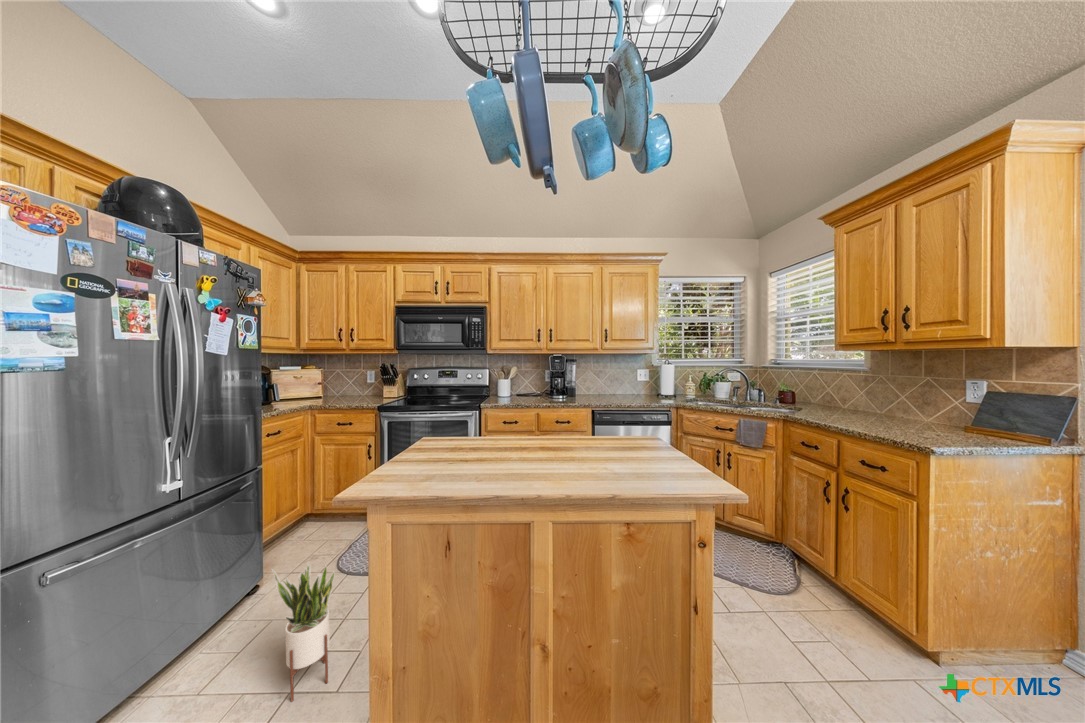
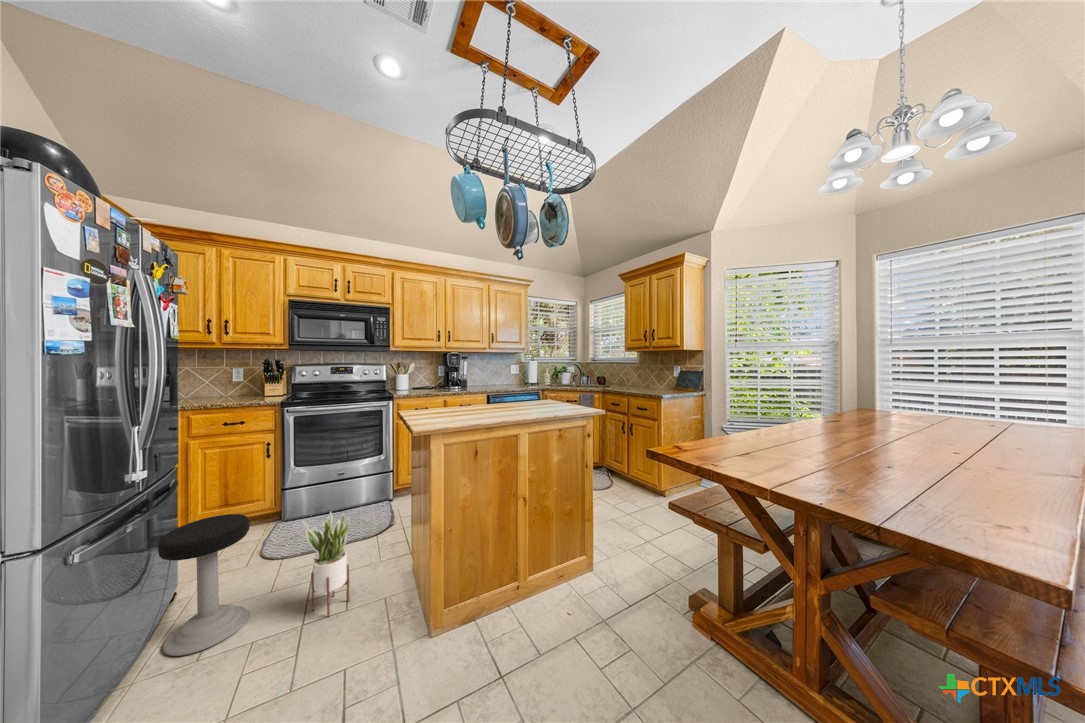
stool: none [162,531,260,687] -> present [158,514,250,656]

